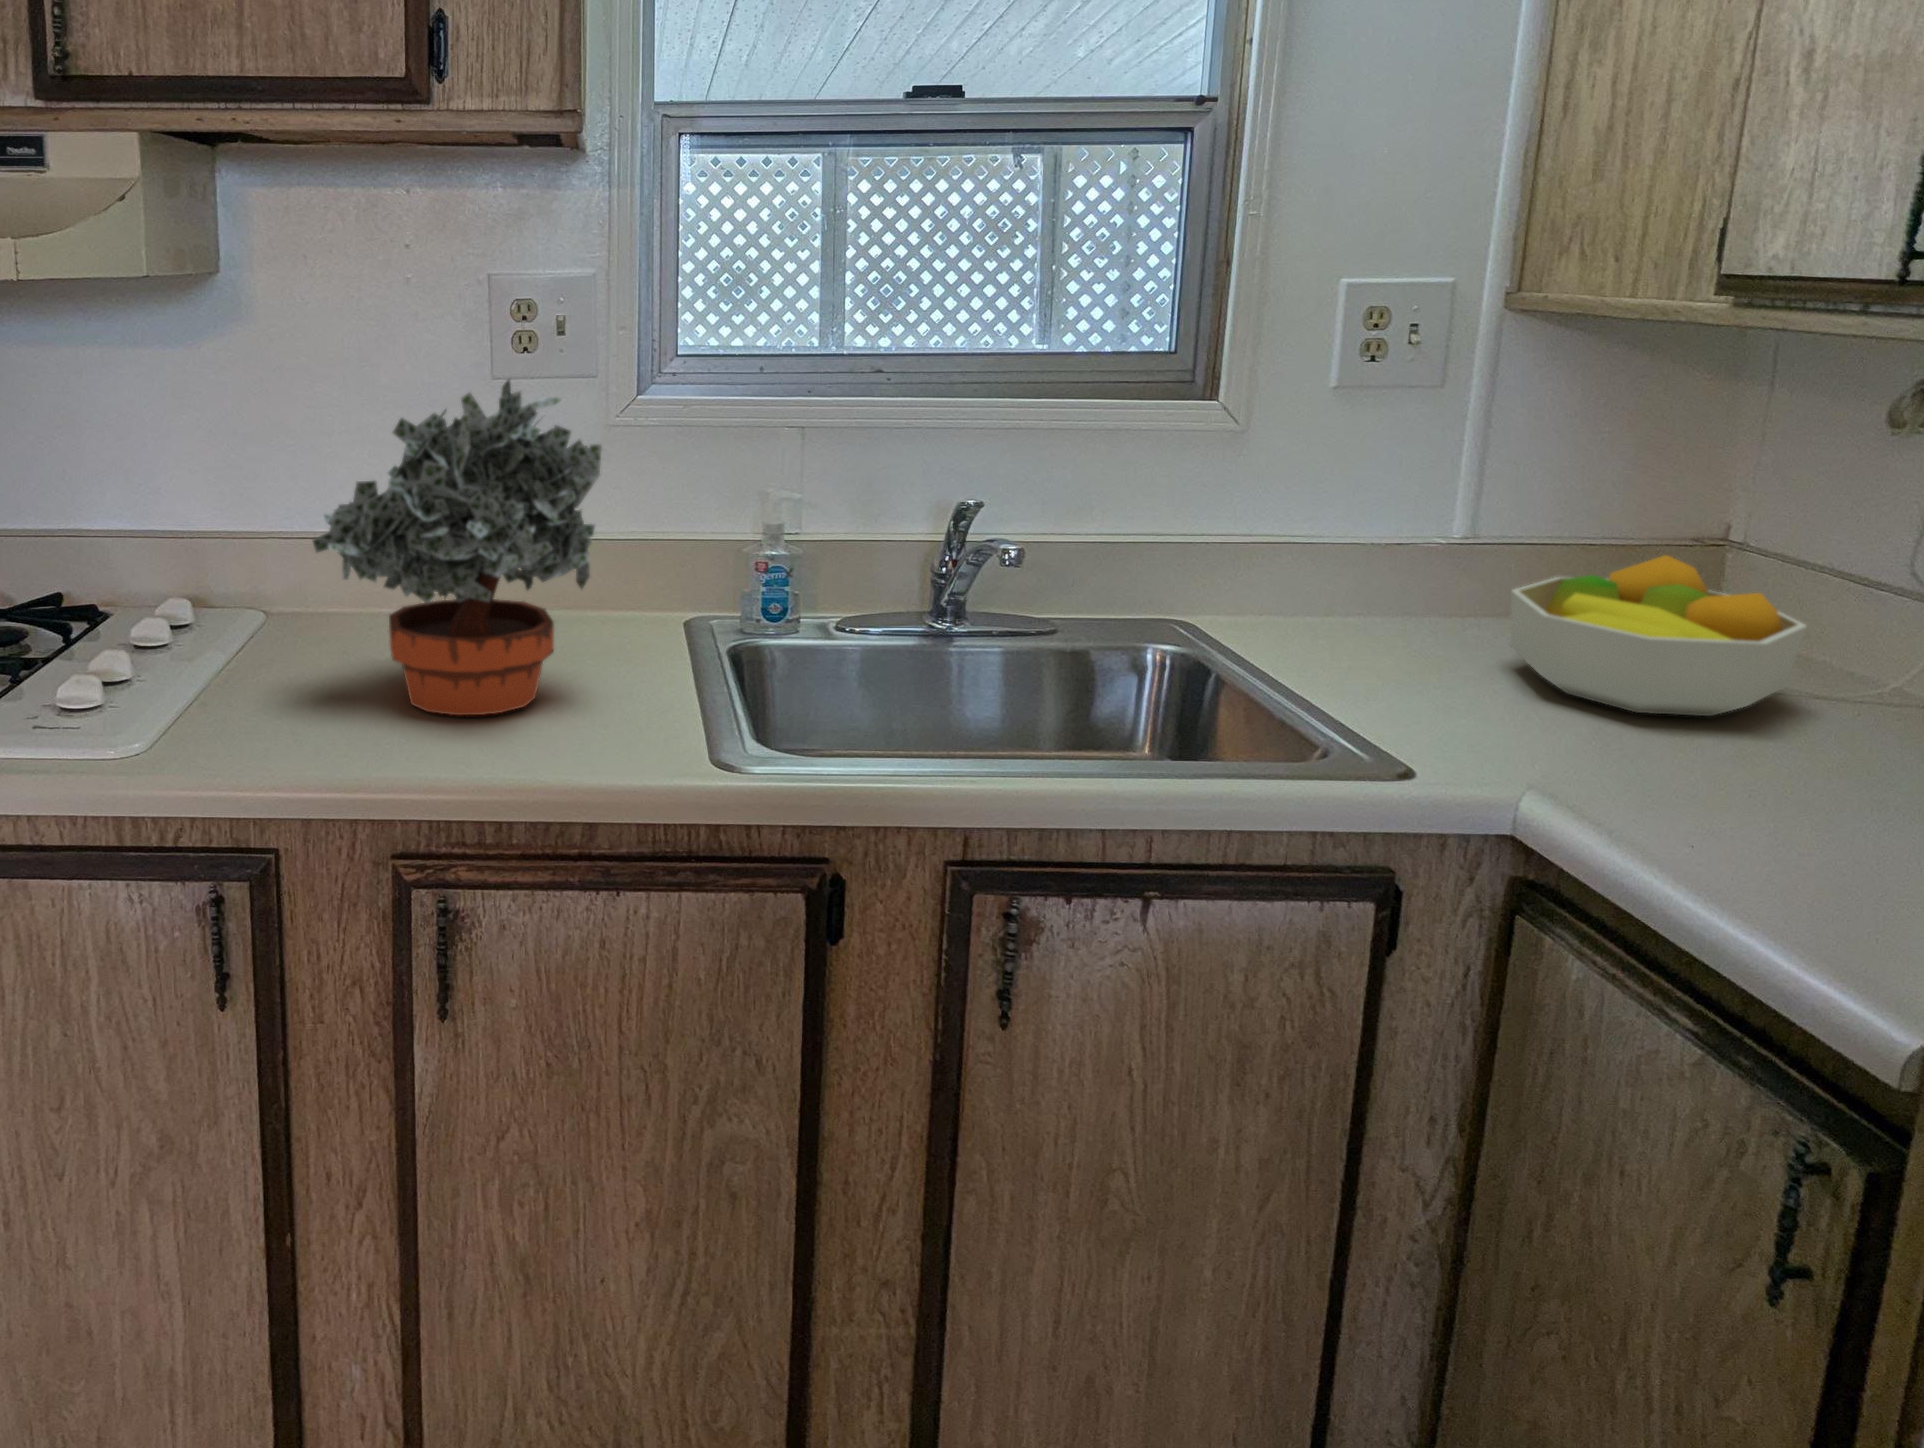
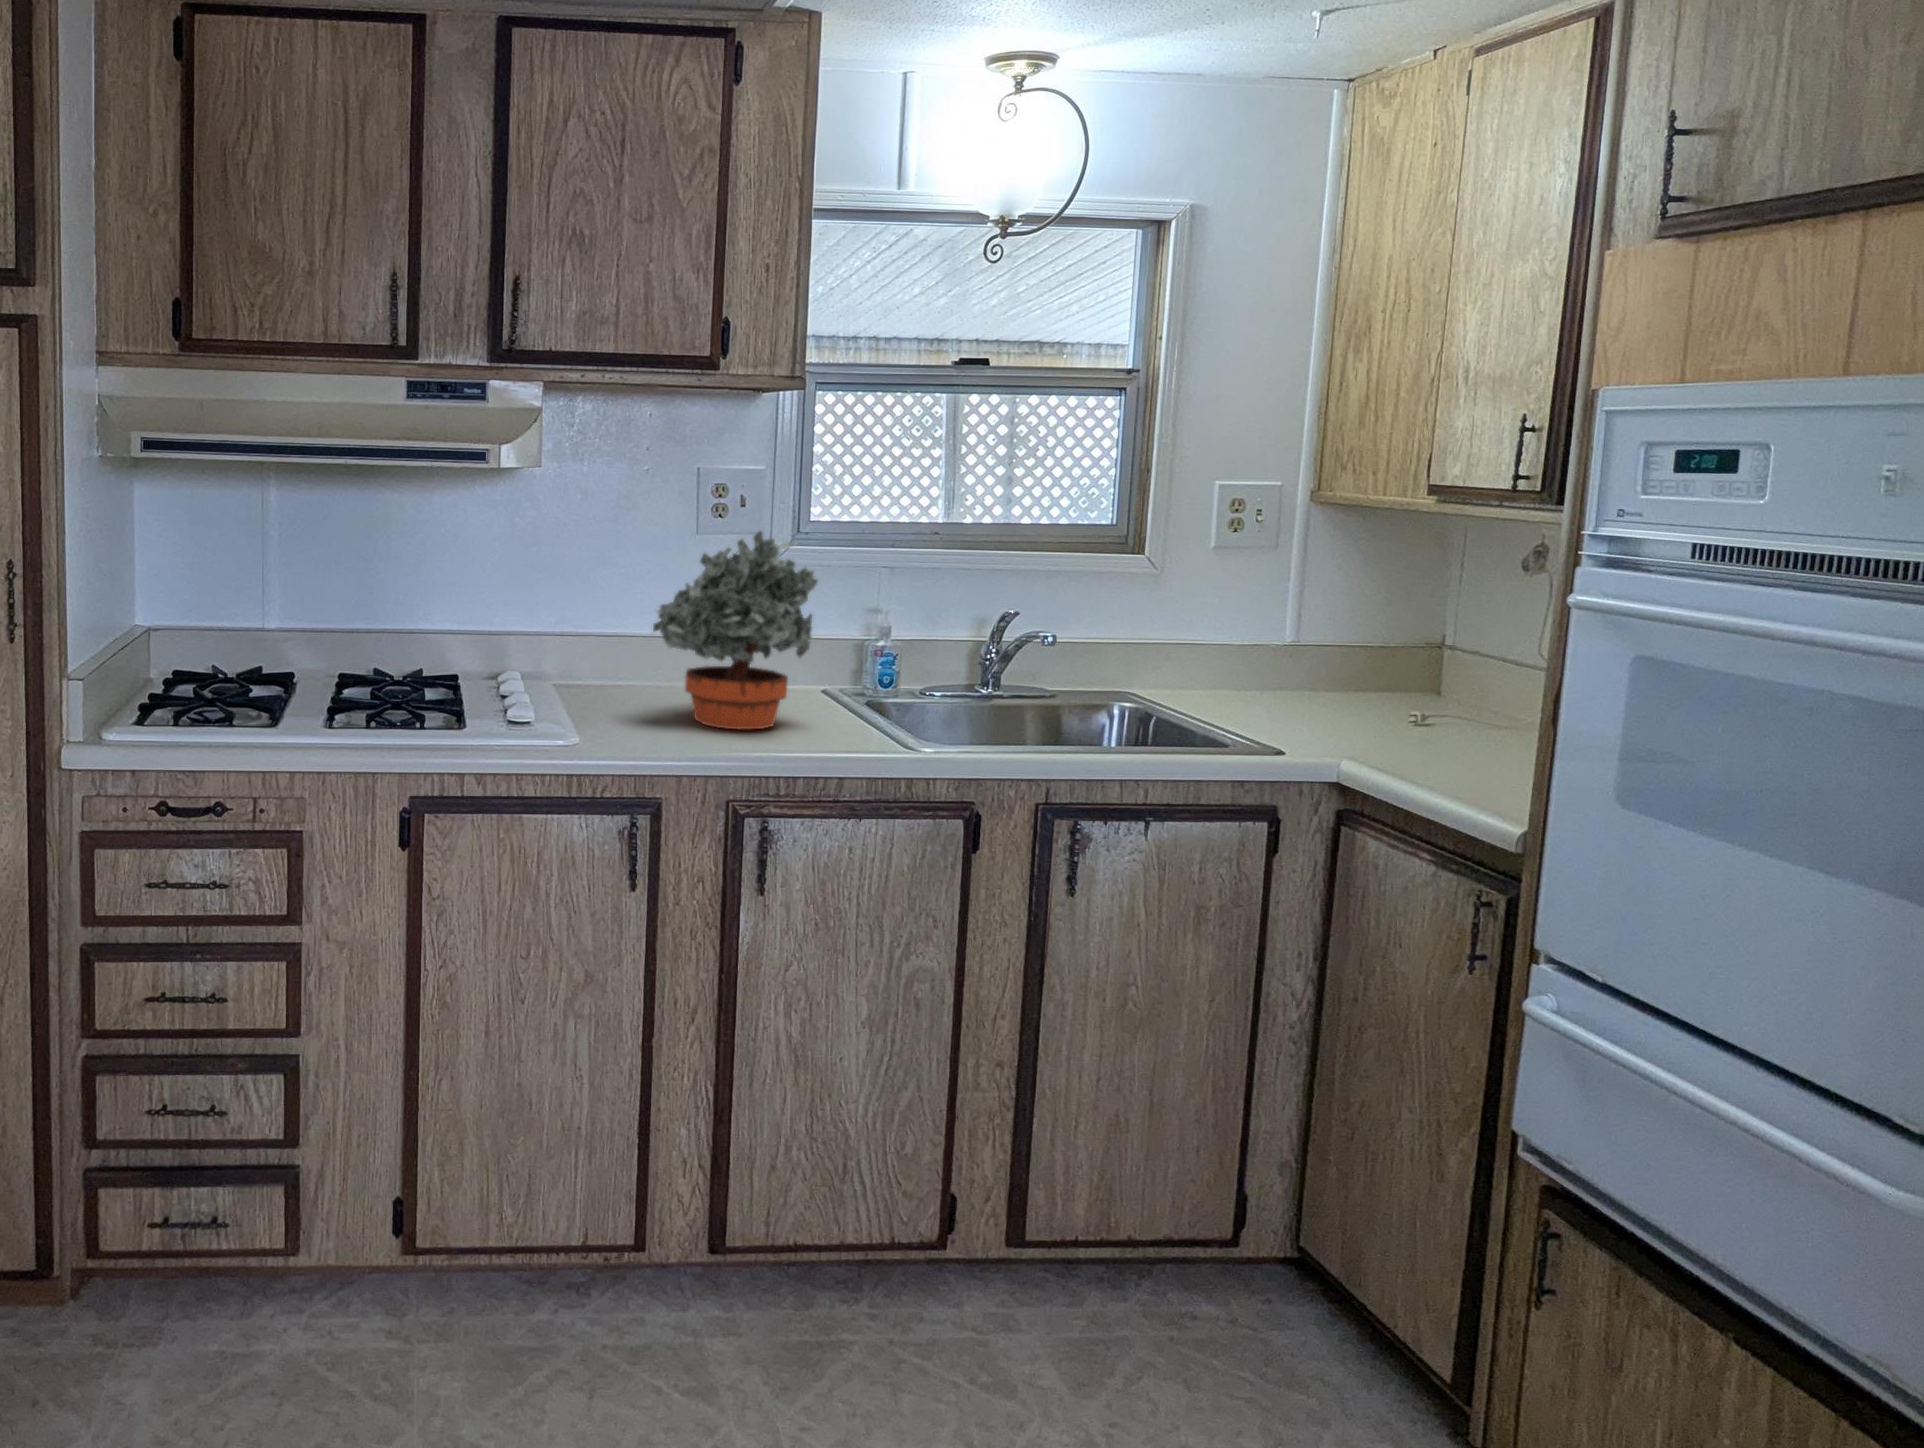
fruit bowl: present [1511,555,1806,716] -> none [1326,646,1487,733]

